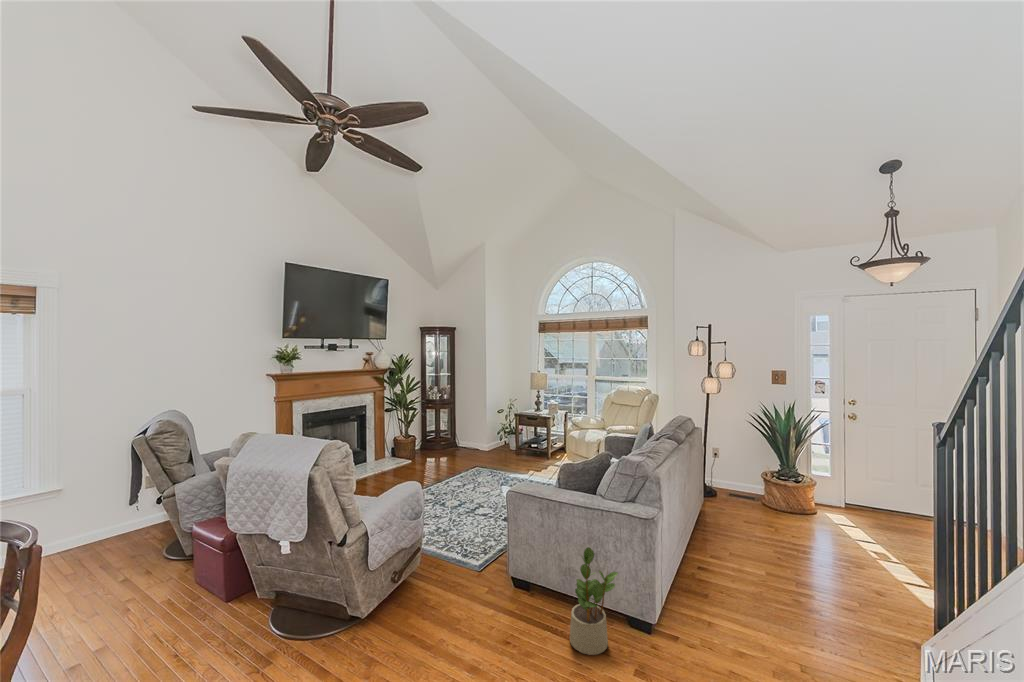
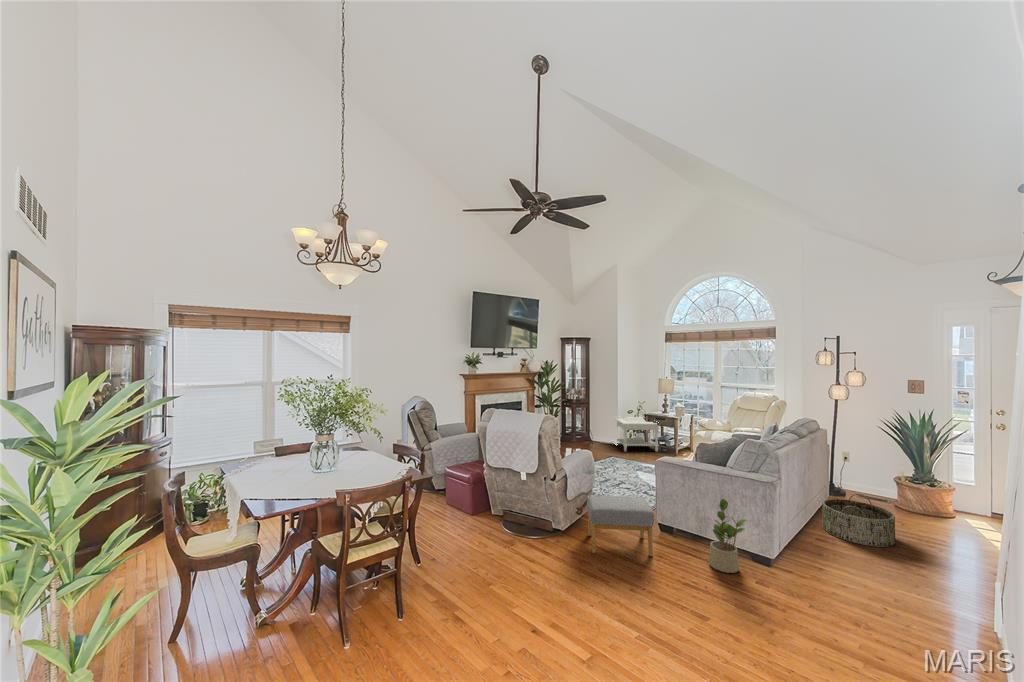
side table: none [480,417,532,460] -> present [615,417,659,452]
basket: none [699,503,773,570] -> present [822,494,895,547]
footstool: none [402,546,497,651] -> present [587,495,654,556]

